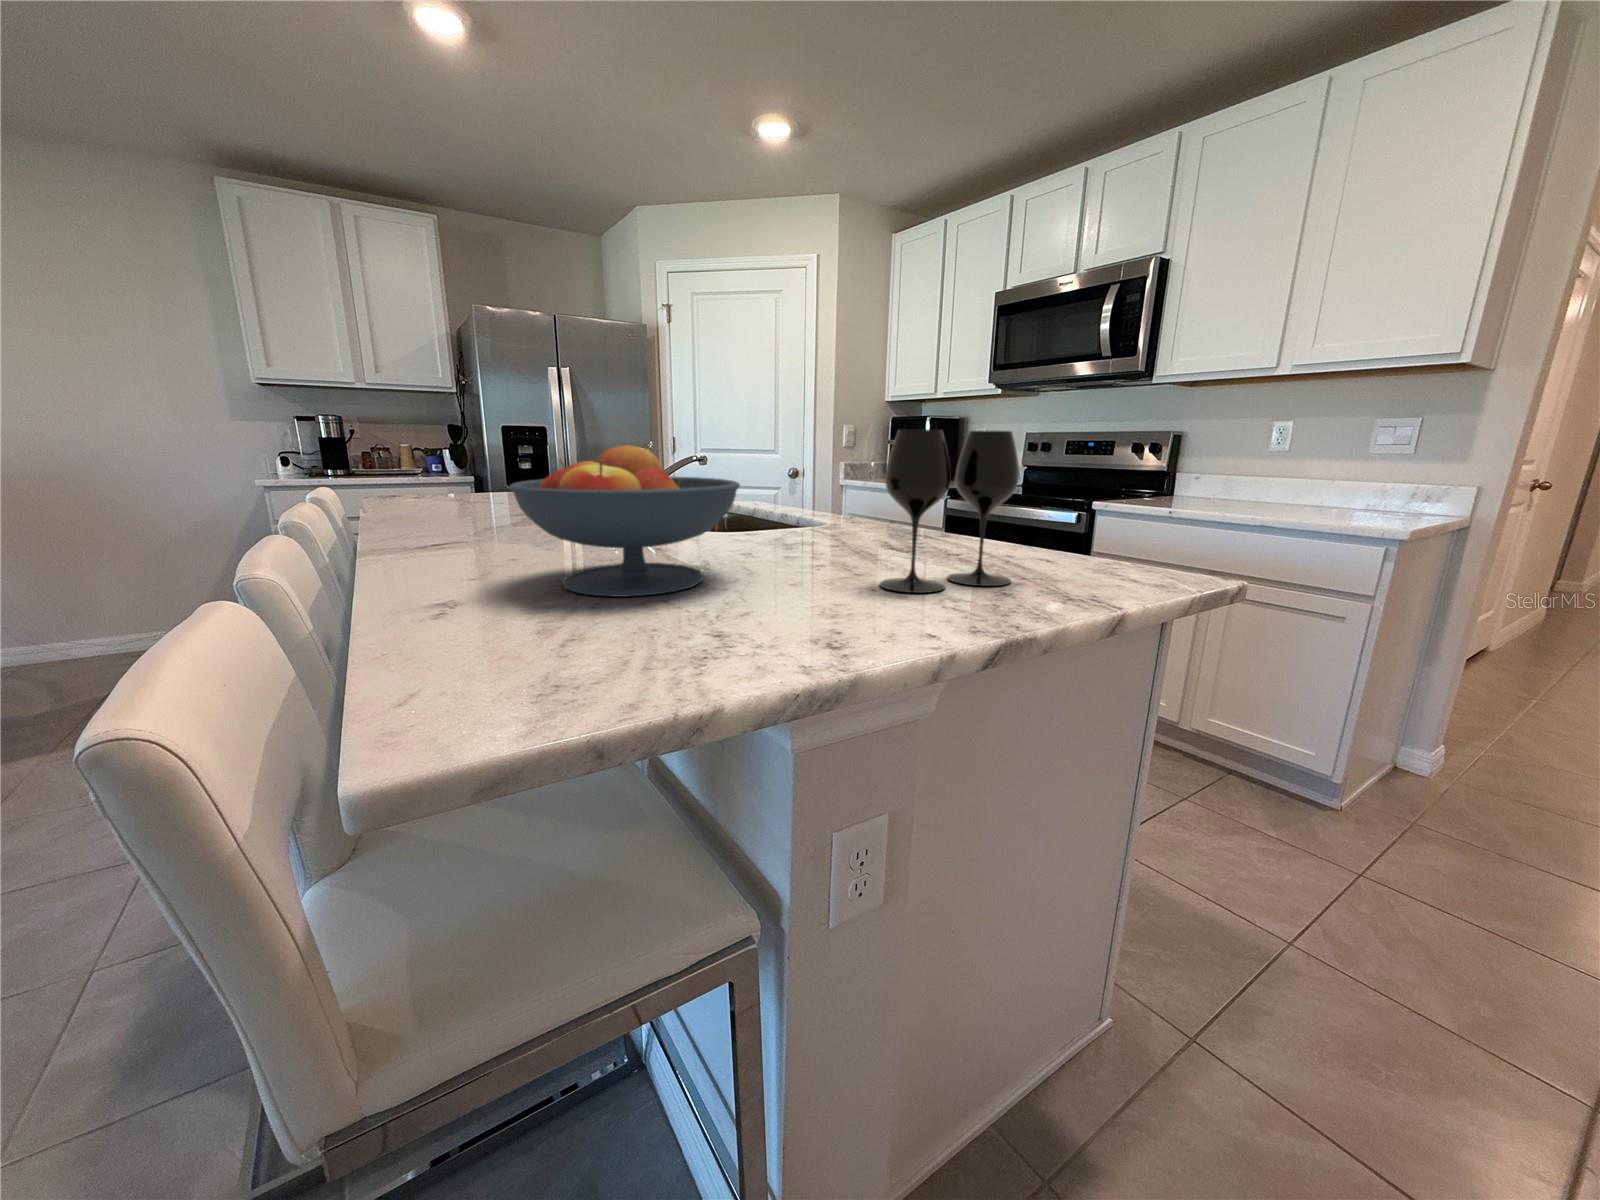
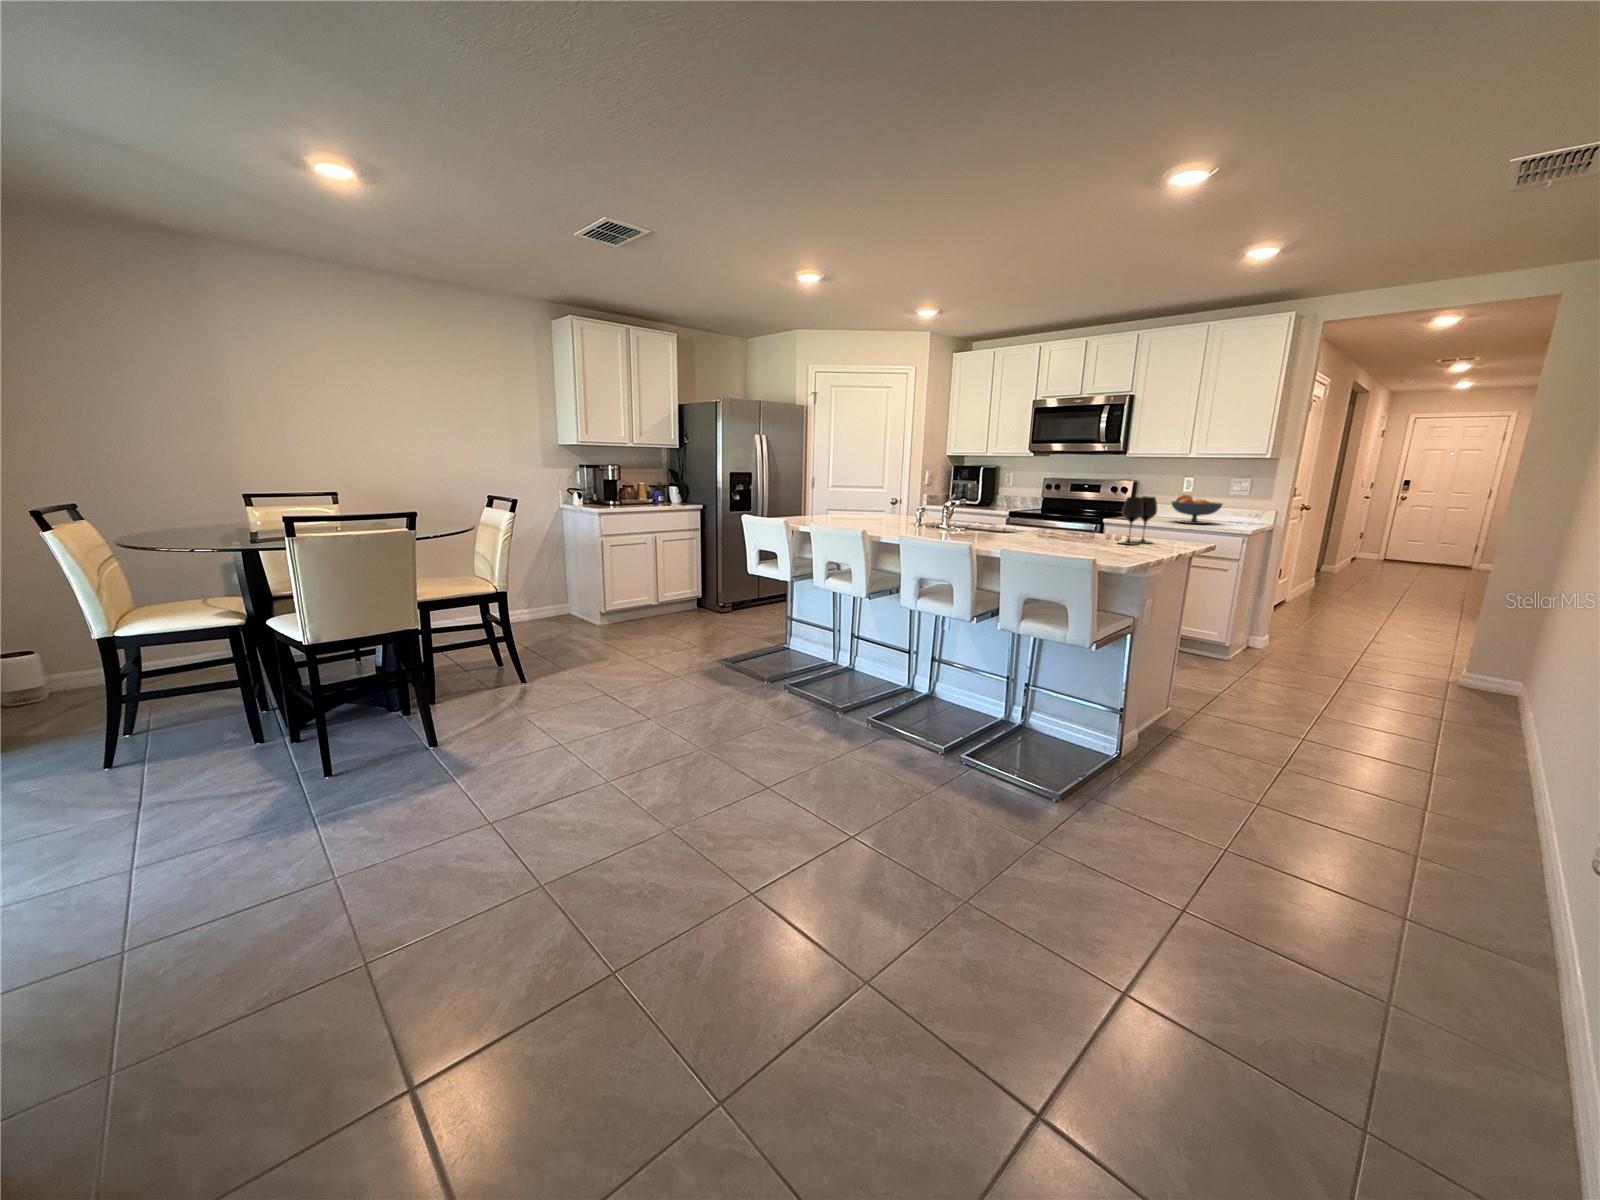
fruit bowl: present [509,445,740,597] -> present [1172,495,1223,524]

